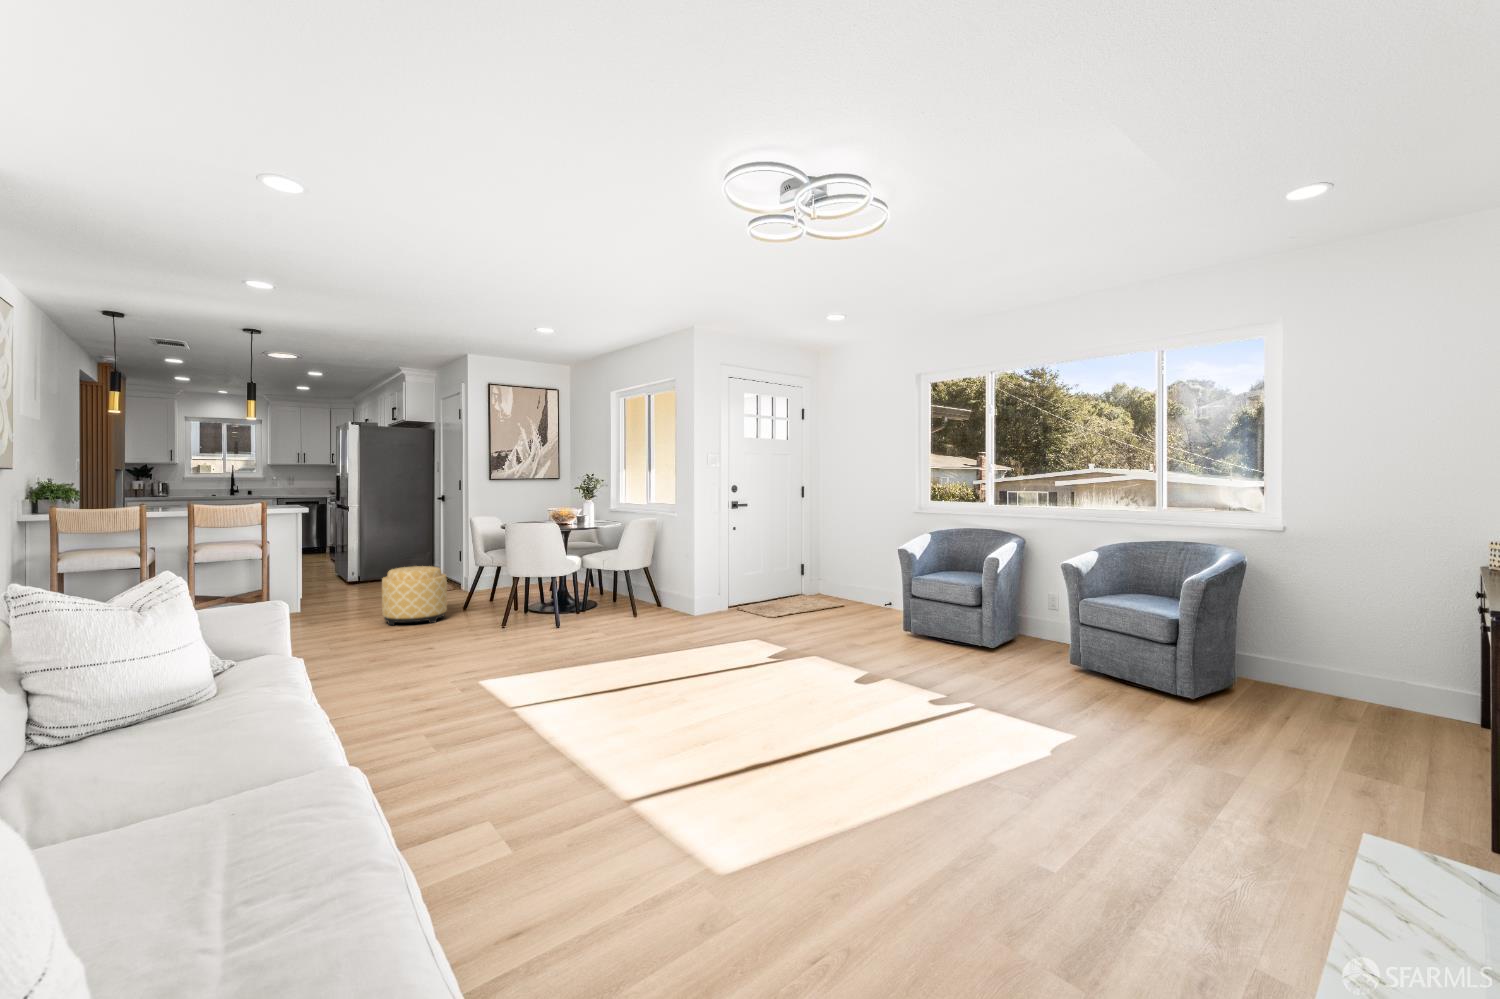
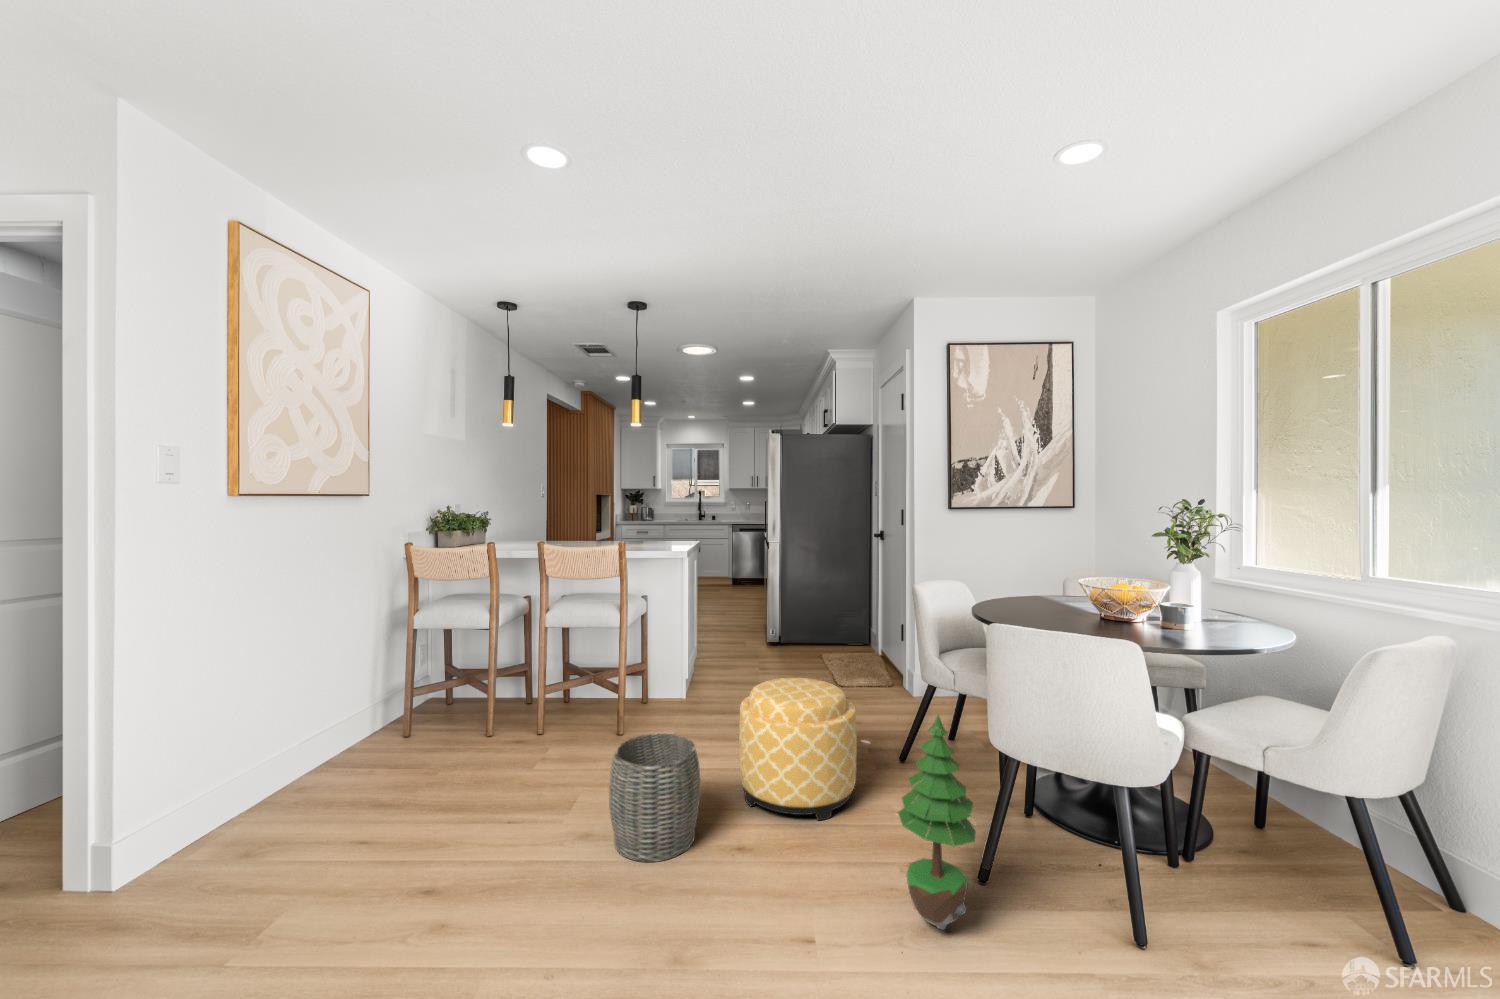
potted tree: none [472,552,502,630] -> present [898,716,976,930]
woven basket: none [322,591,373,642] -> present [609,734,700,862]

